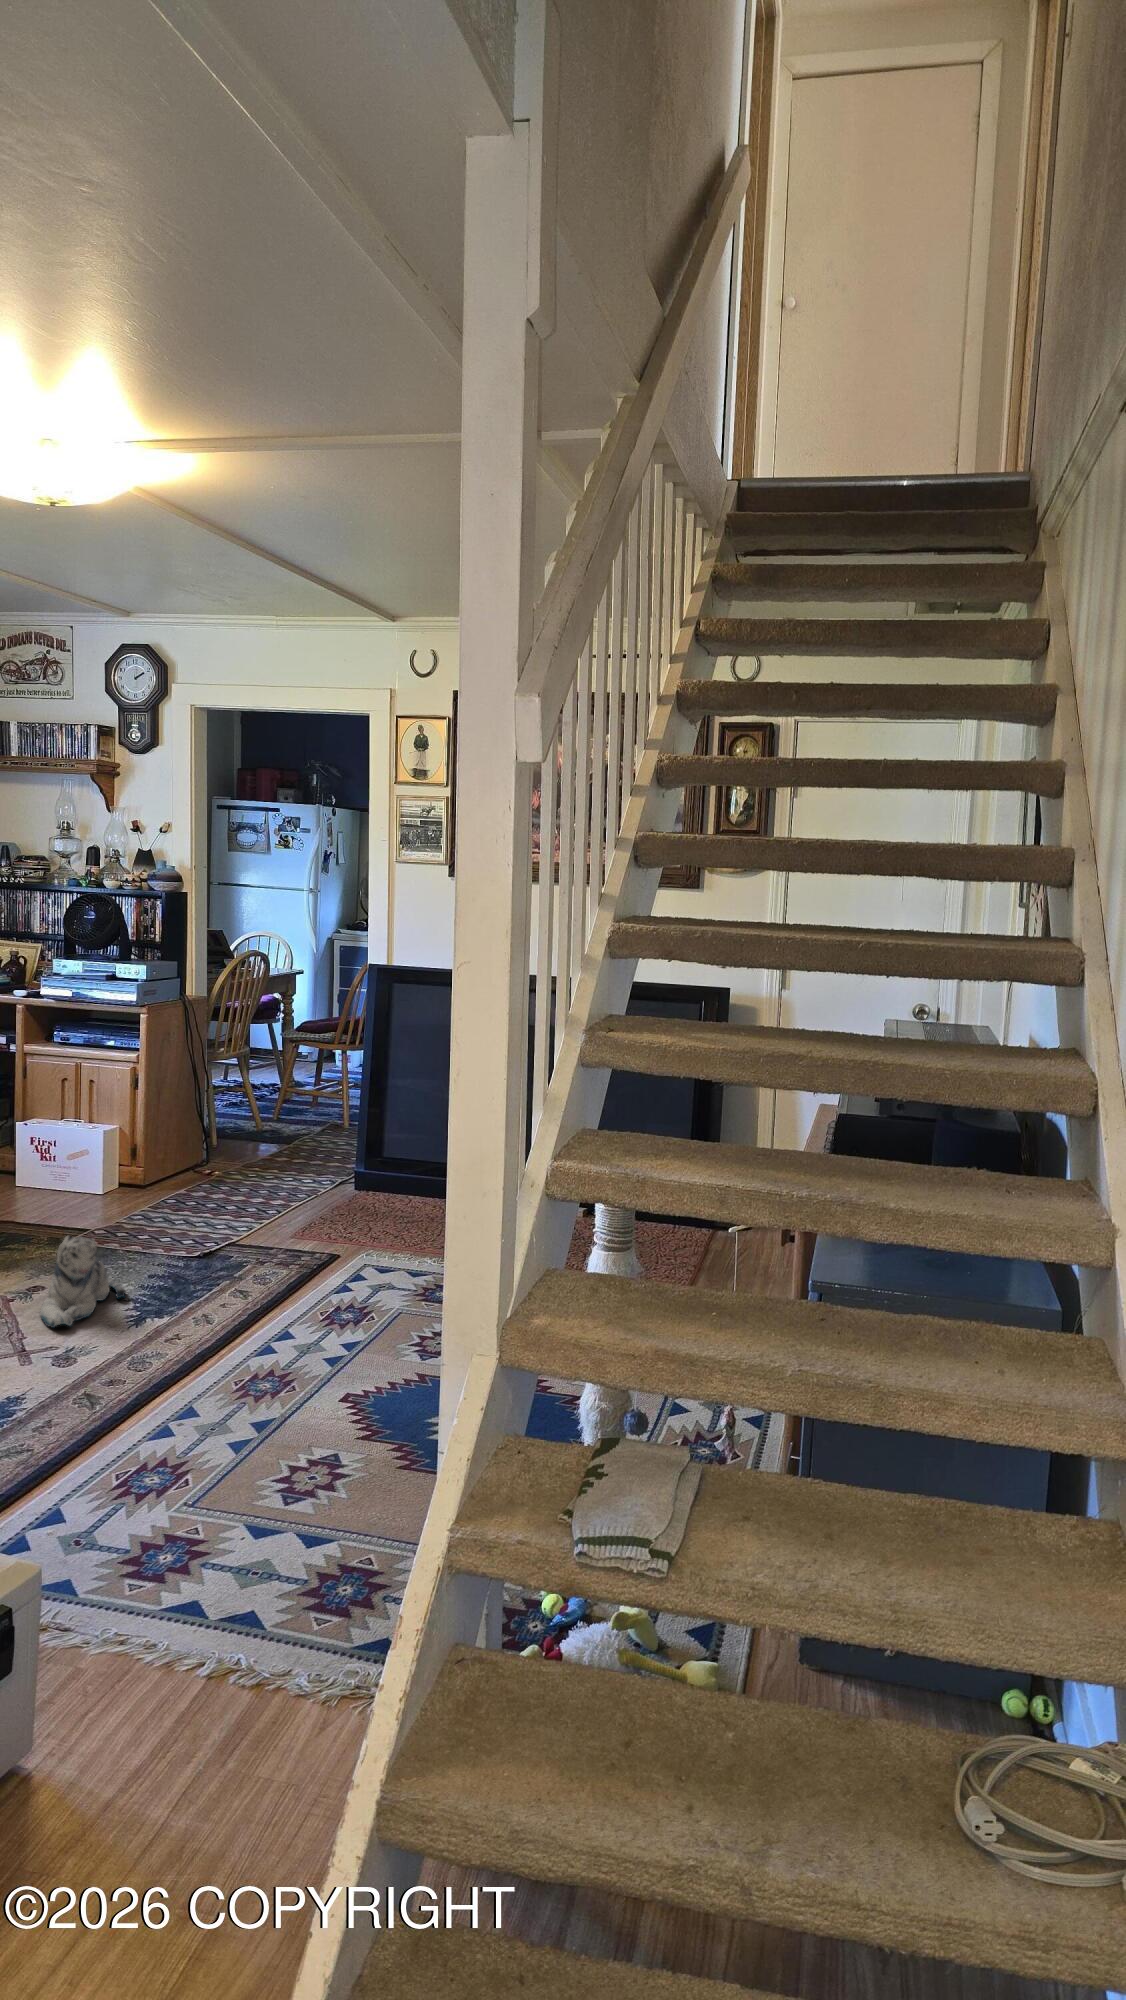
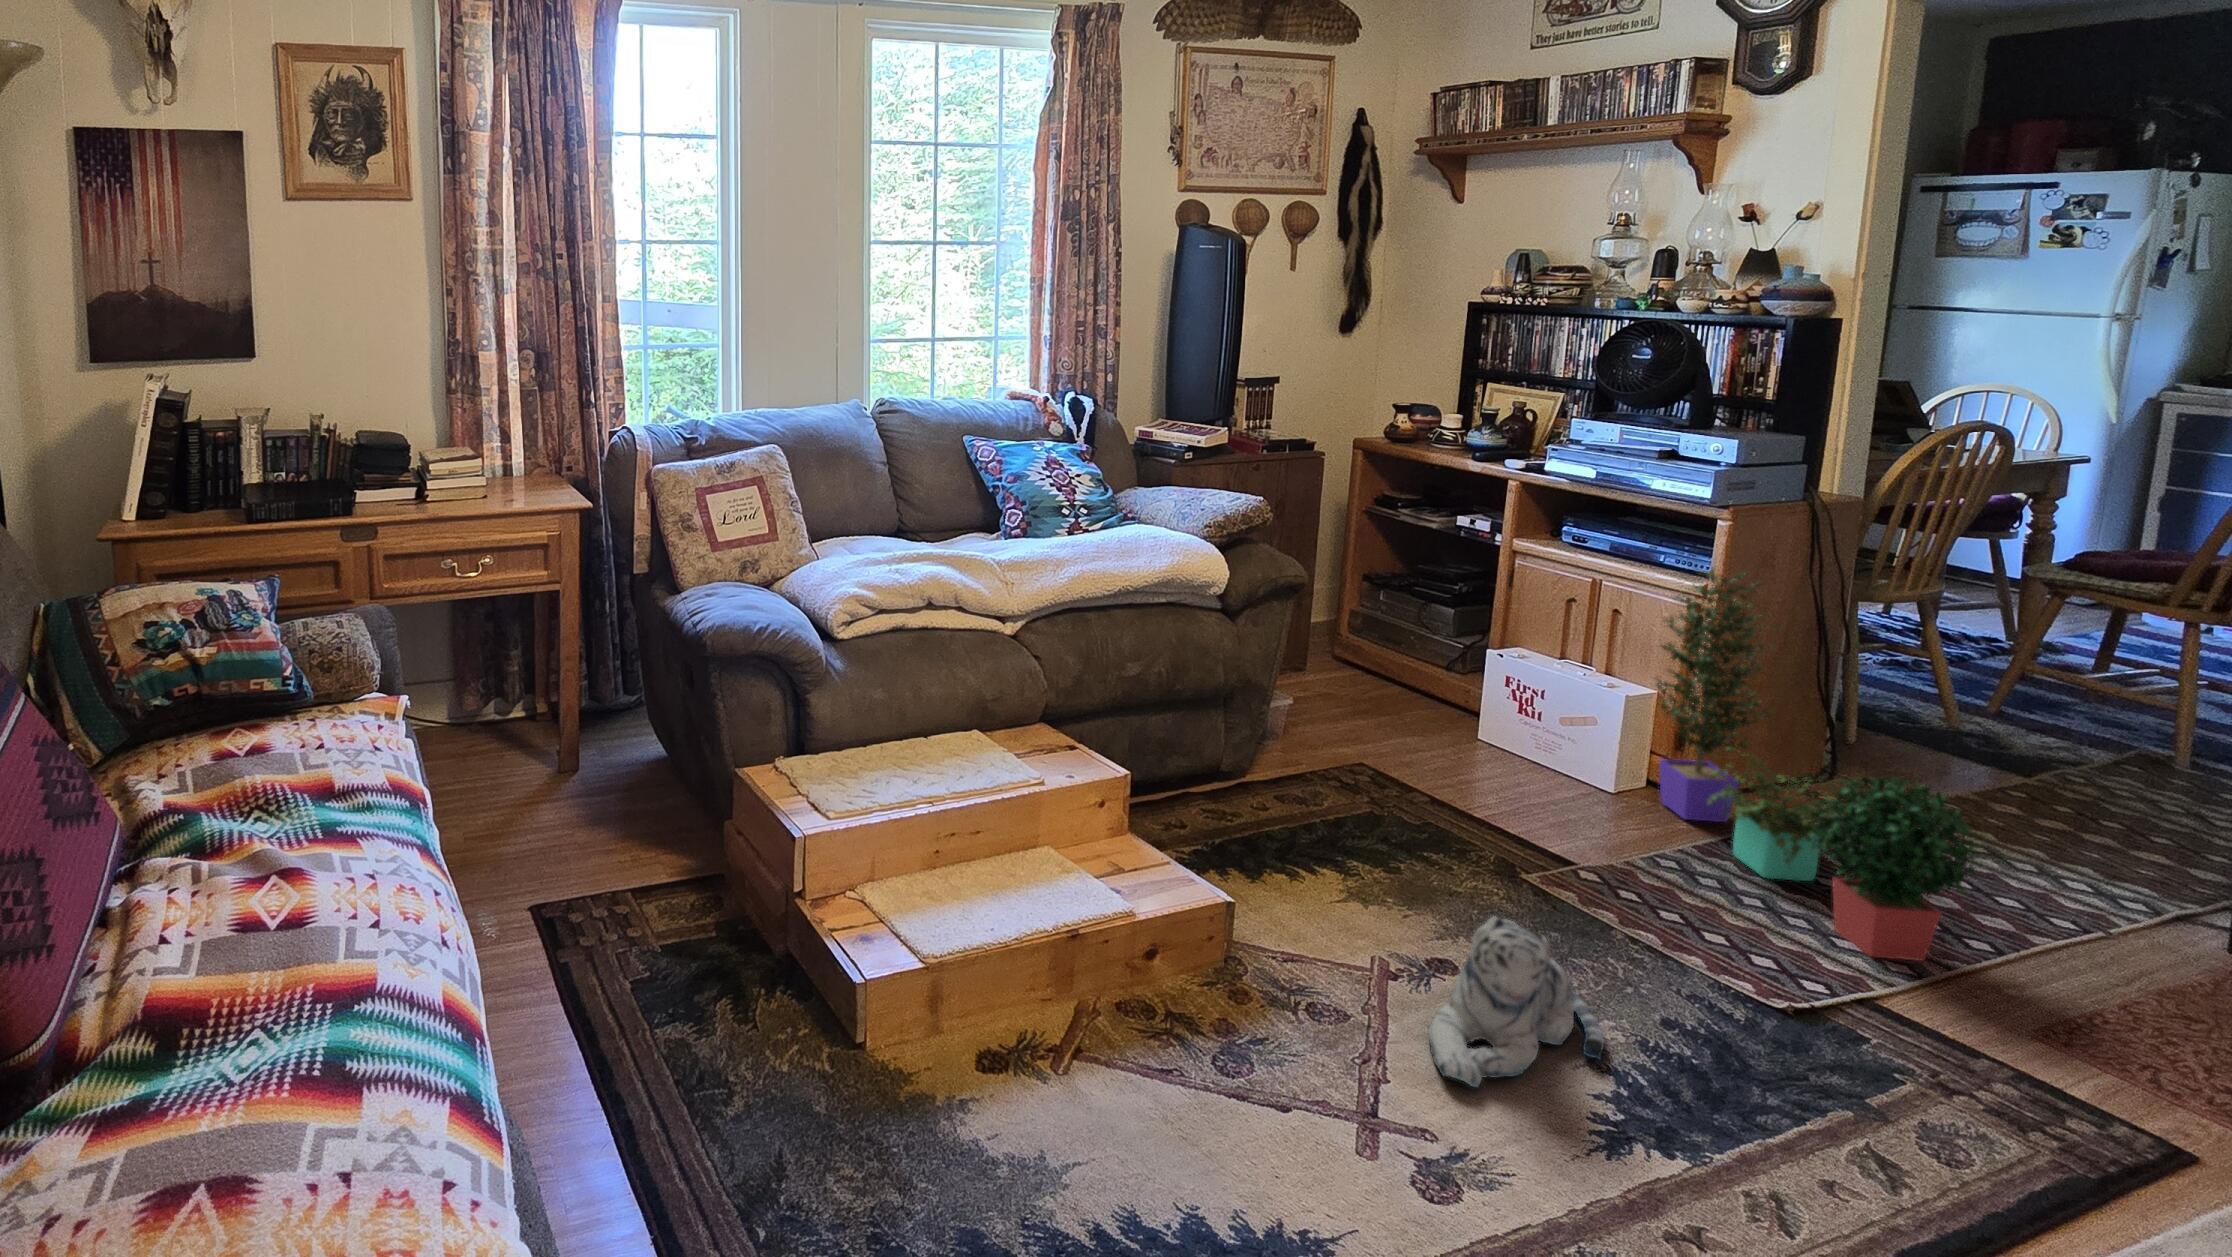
potted plant: none [116,1040,267,1229] -> present [1656,561,1979,961]

